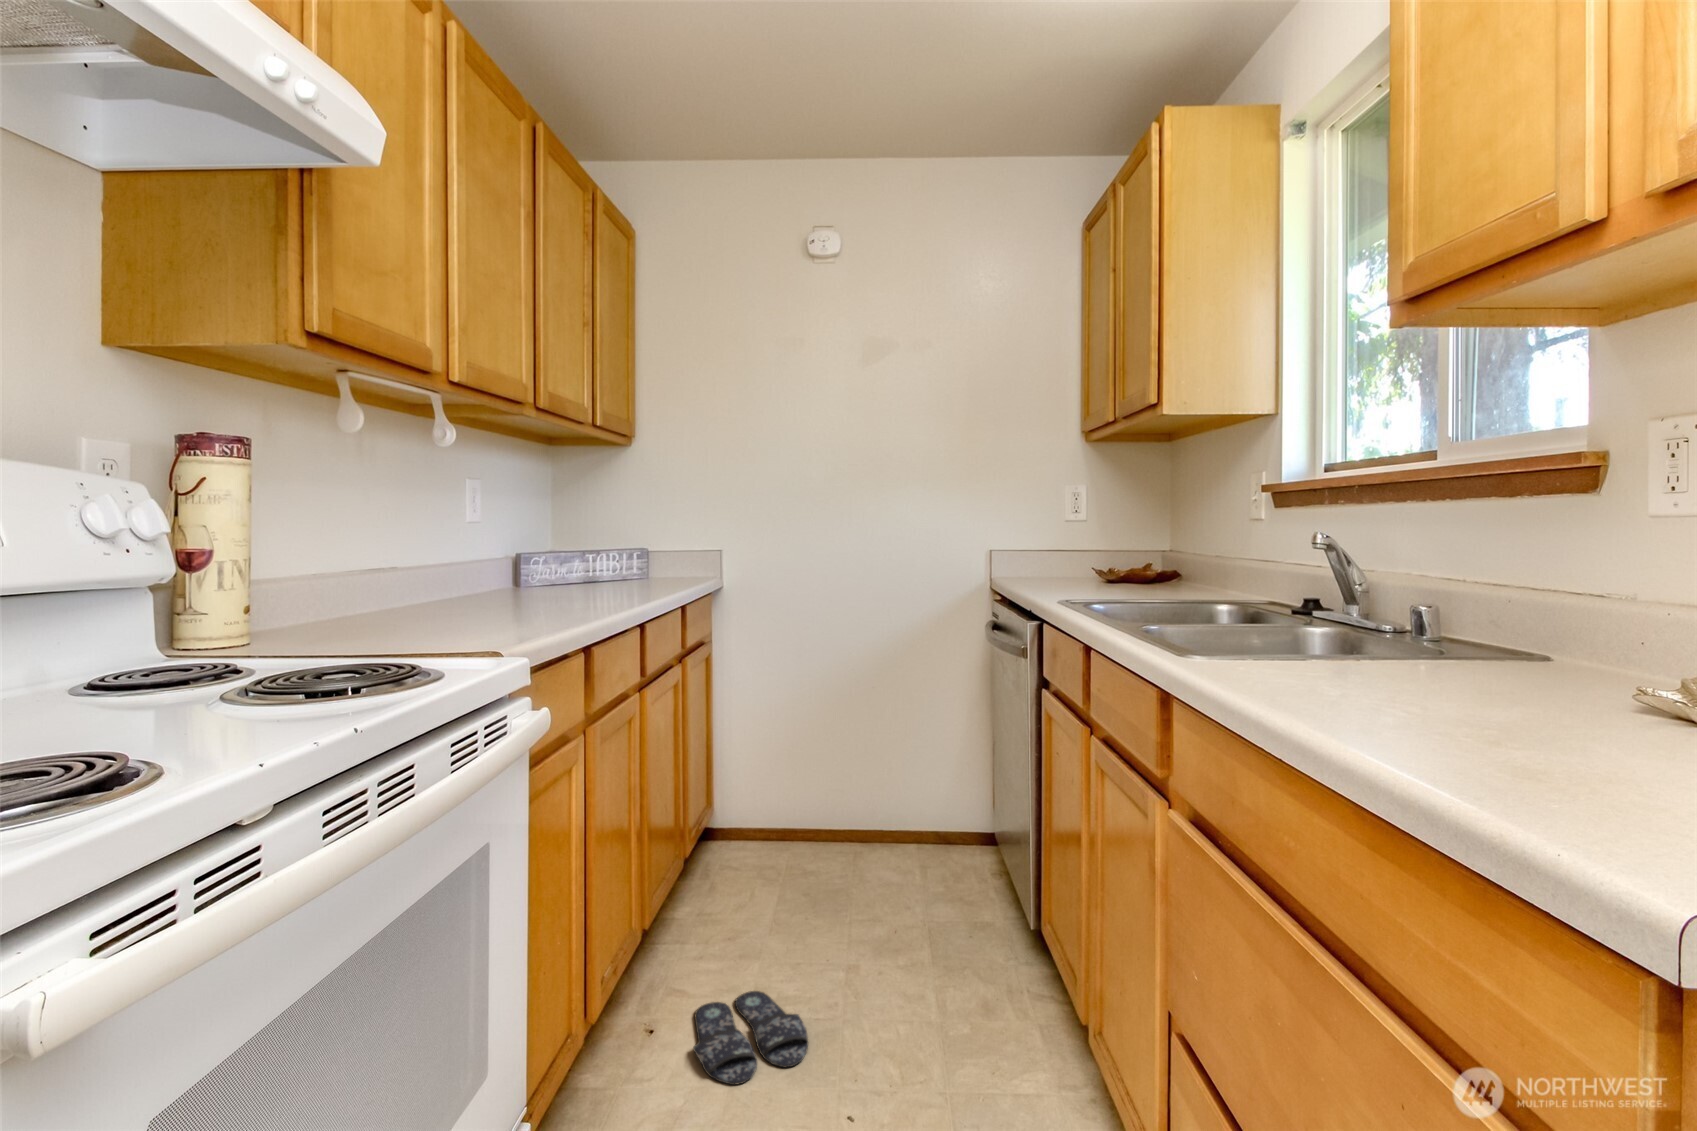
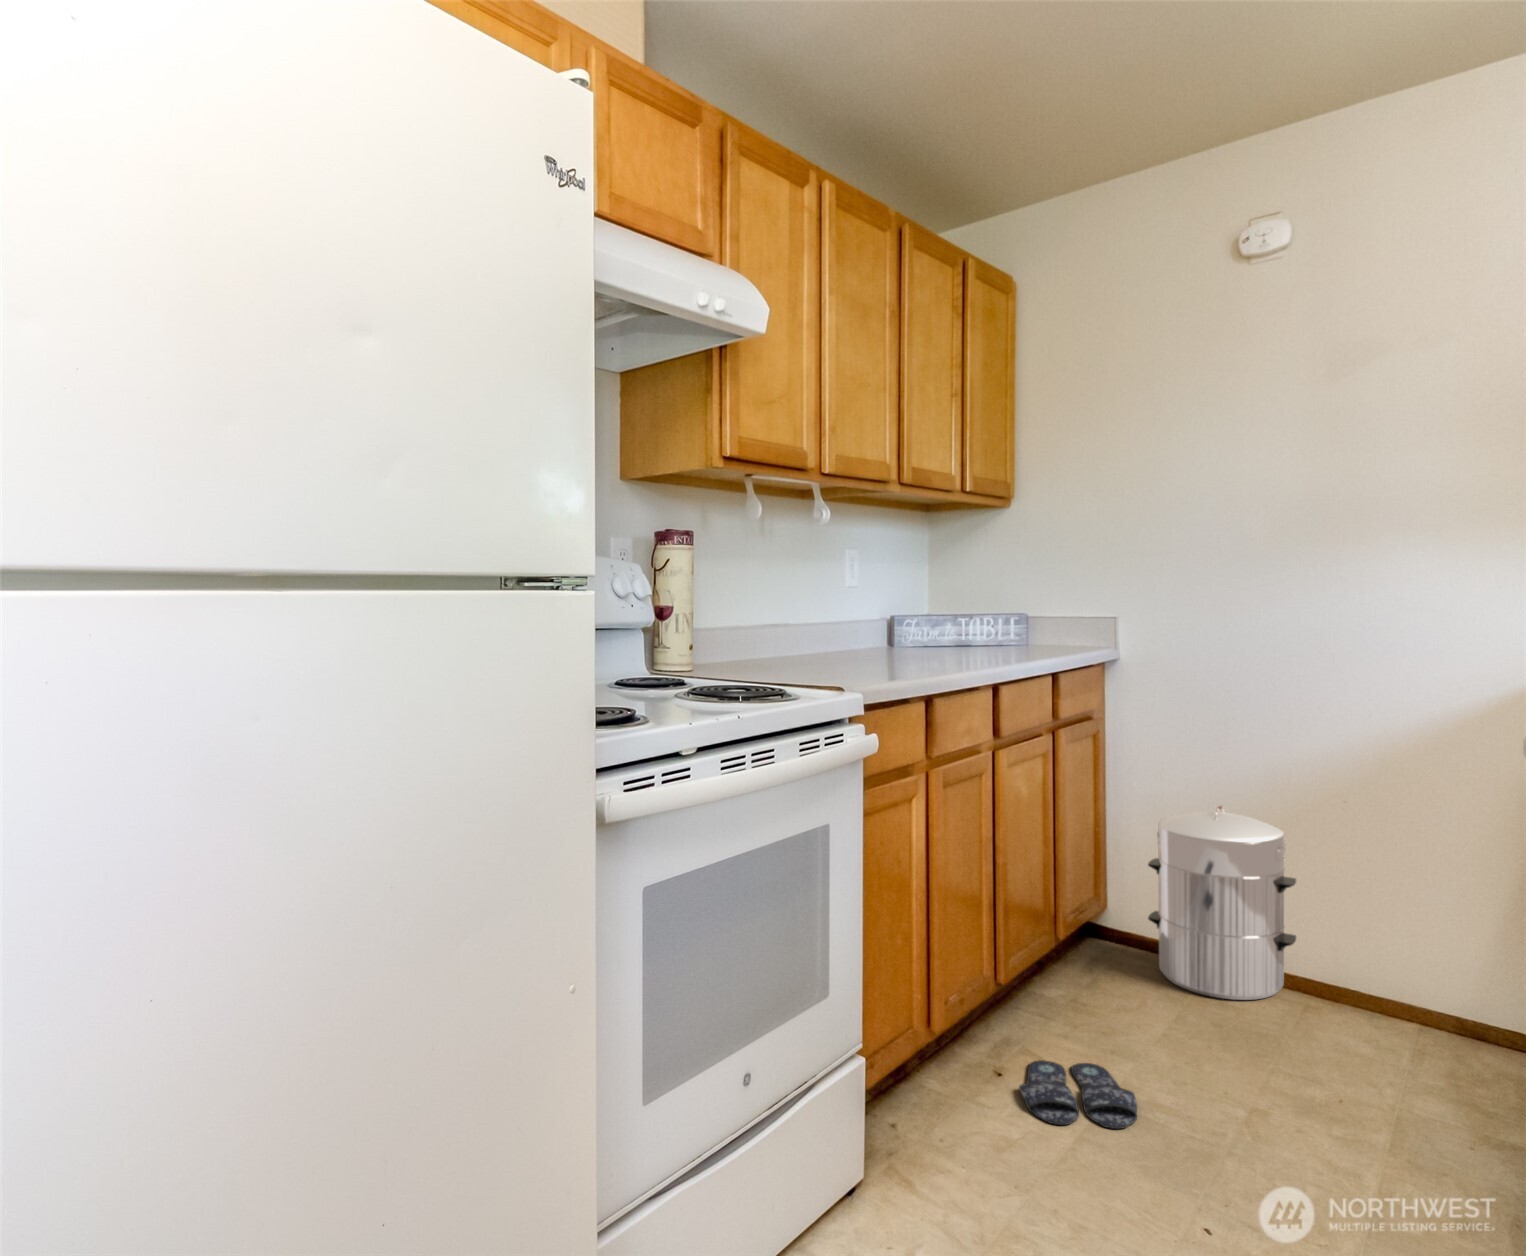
waste bin: none [768,714,882,882] -> present [1148,805,1296,1000]

